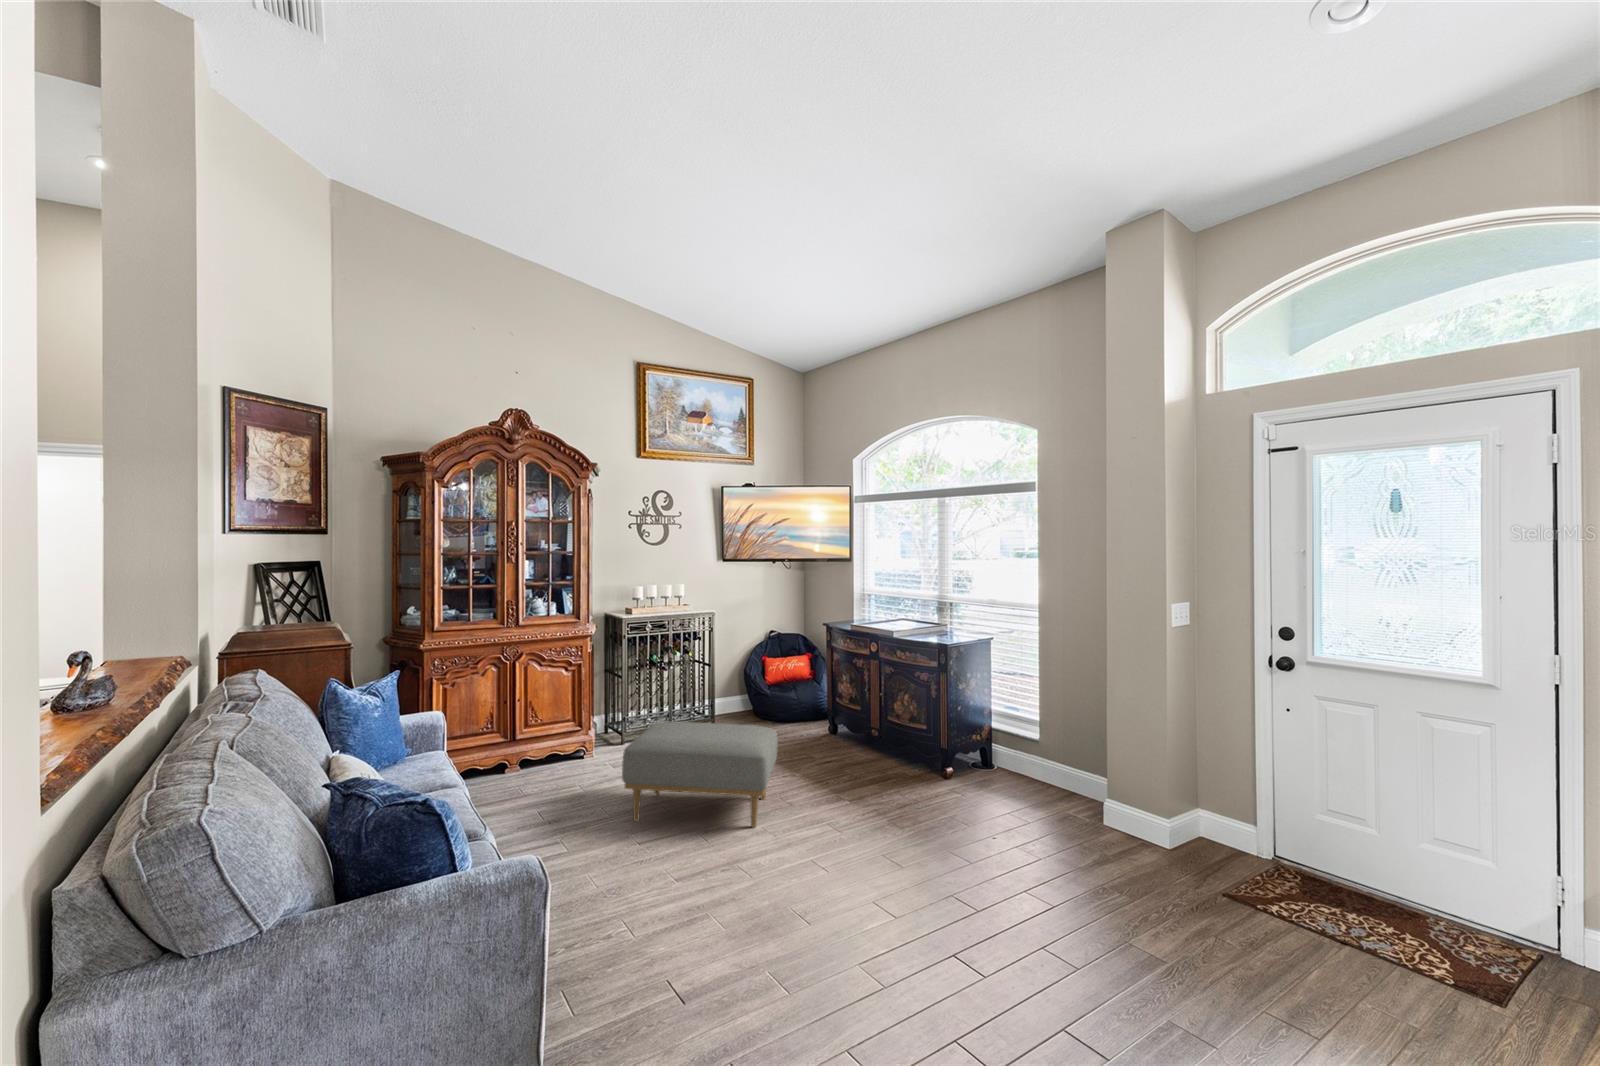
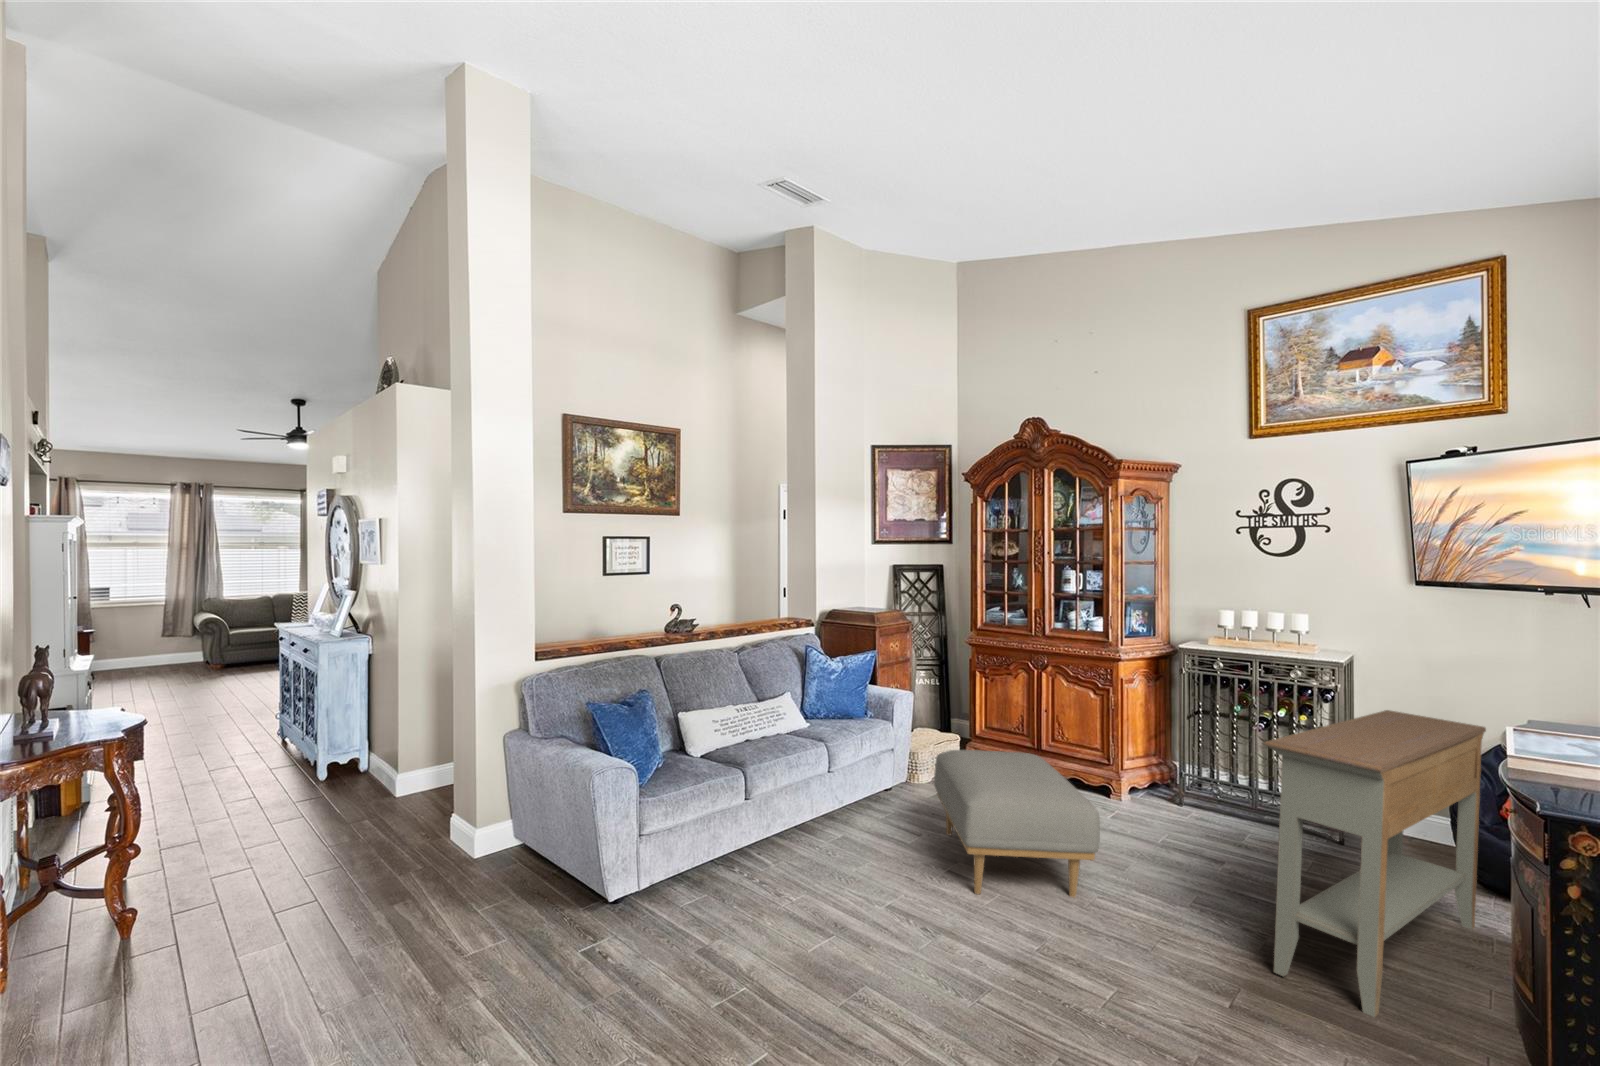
console table: none [774,629,903,772] -> present [1264,710,1486,1017]

